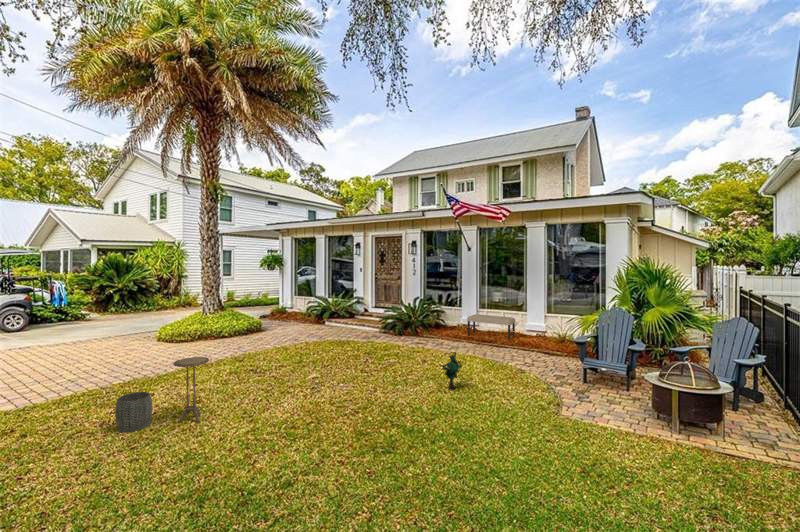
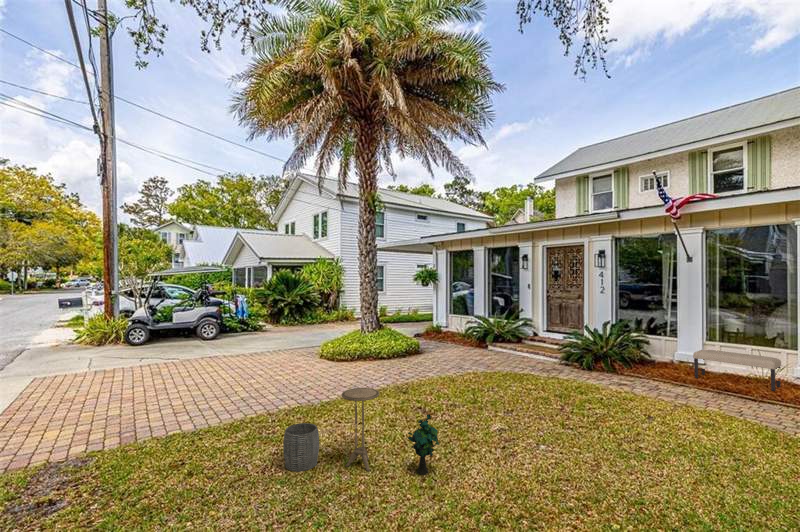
decorative plant: present [442,352,462,390] -> present [408,414,440,475]

